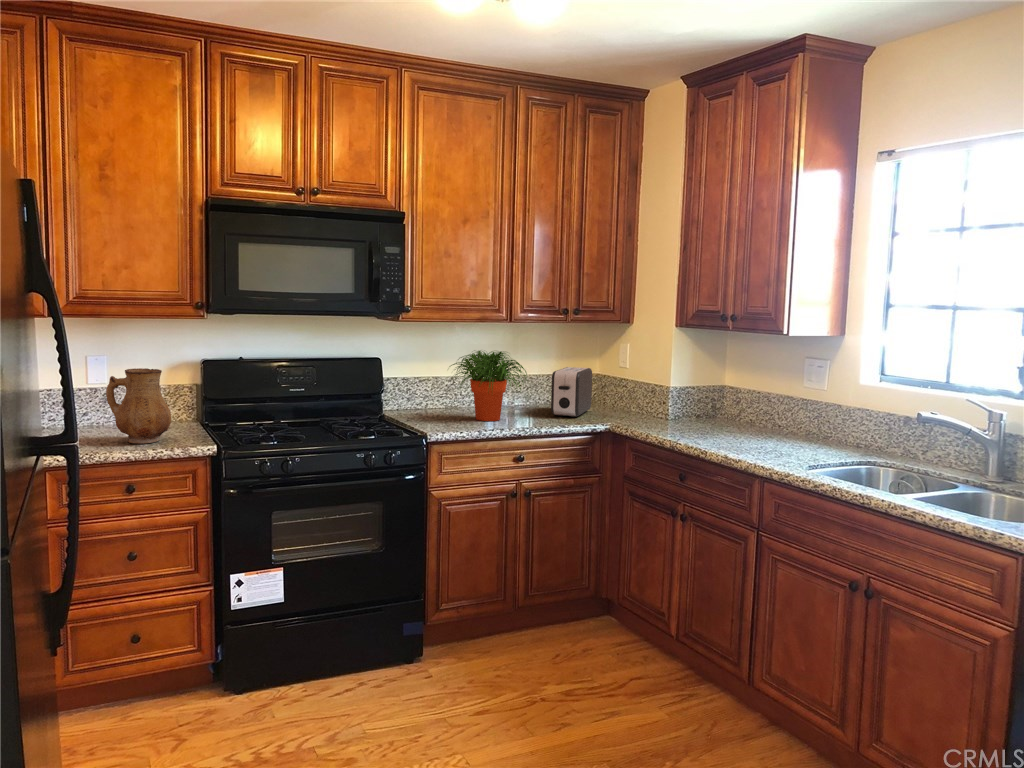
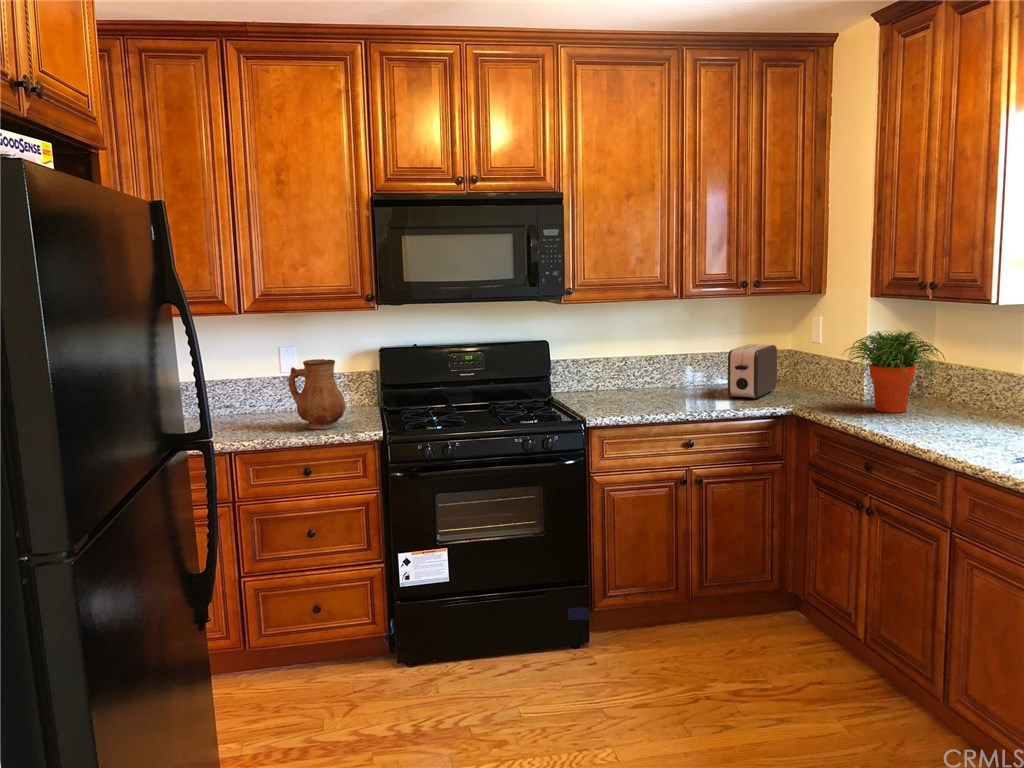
potted plant: present [451,351,527,421] -> present [846,331,945,413]

